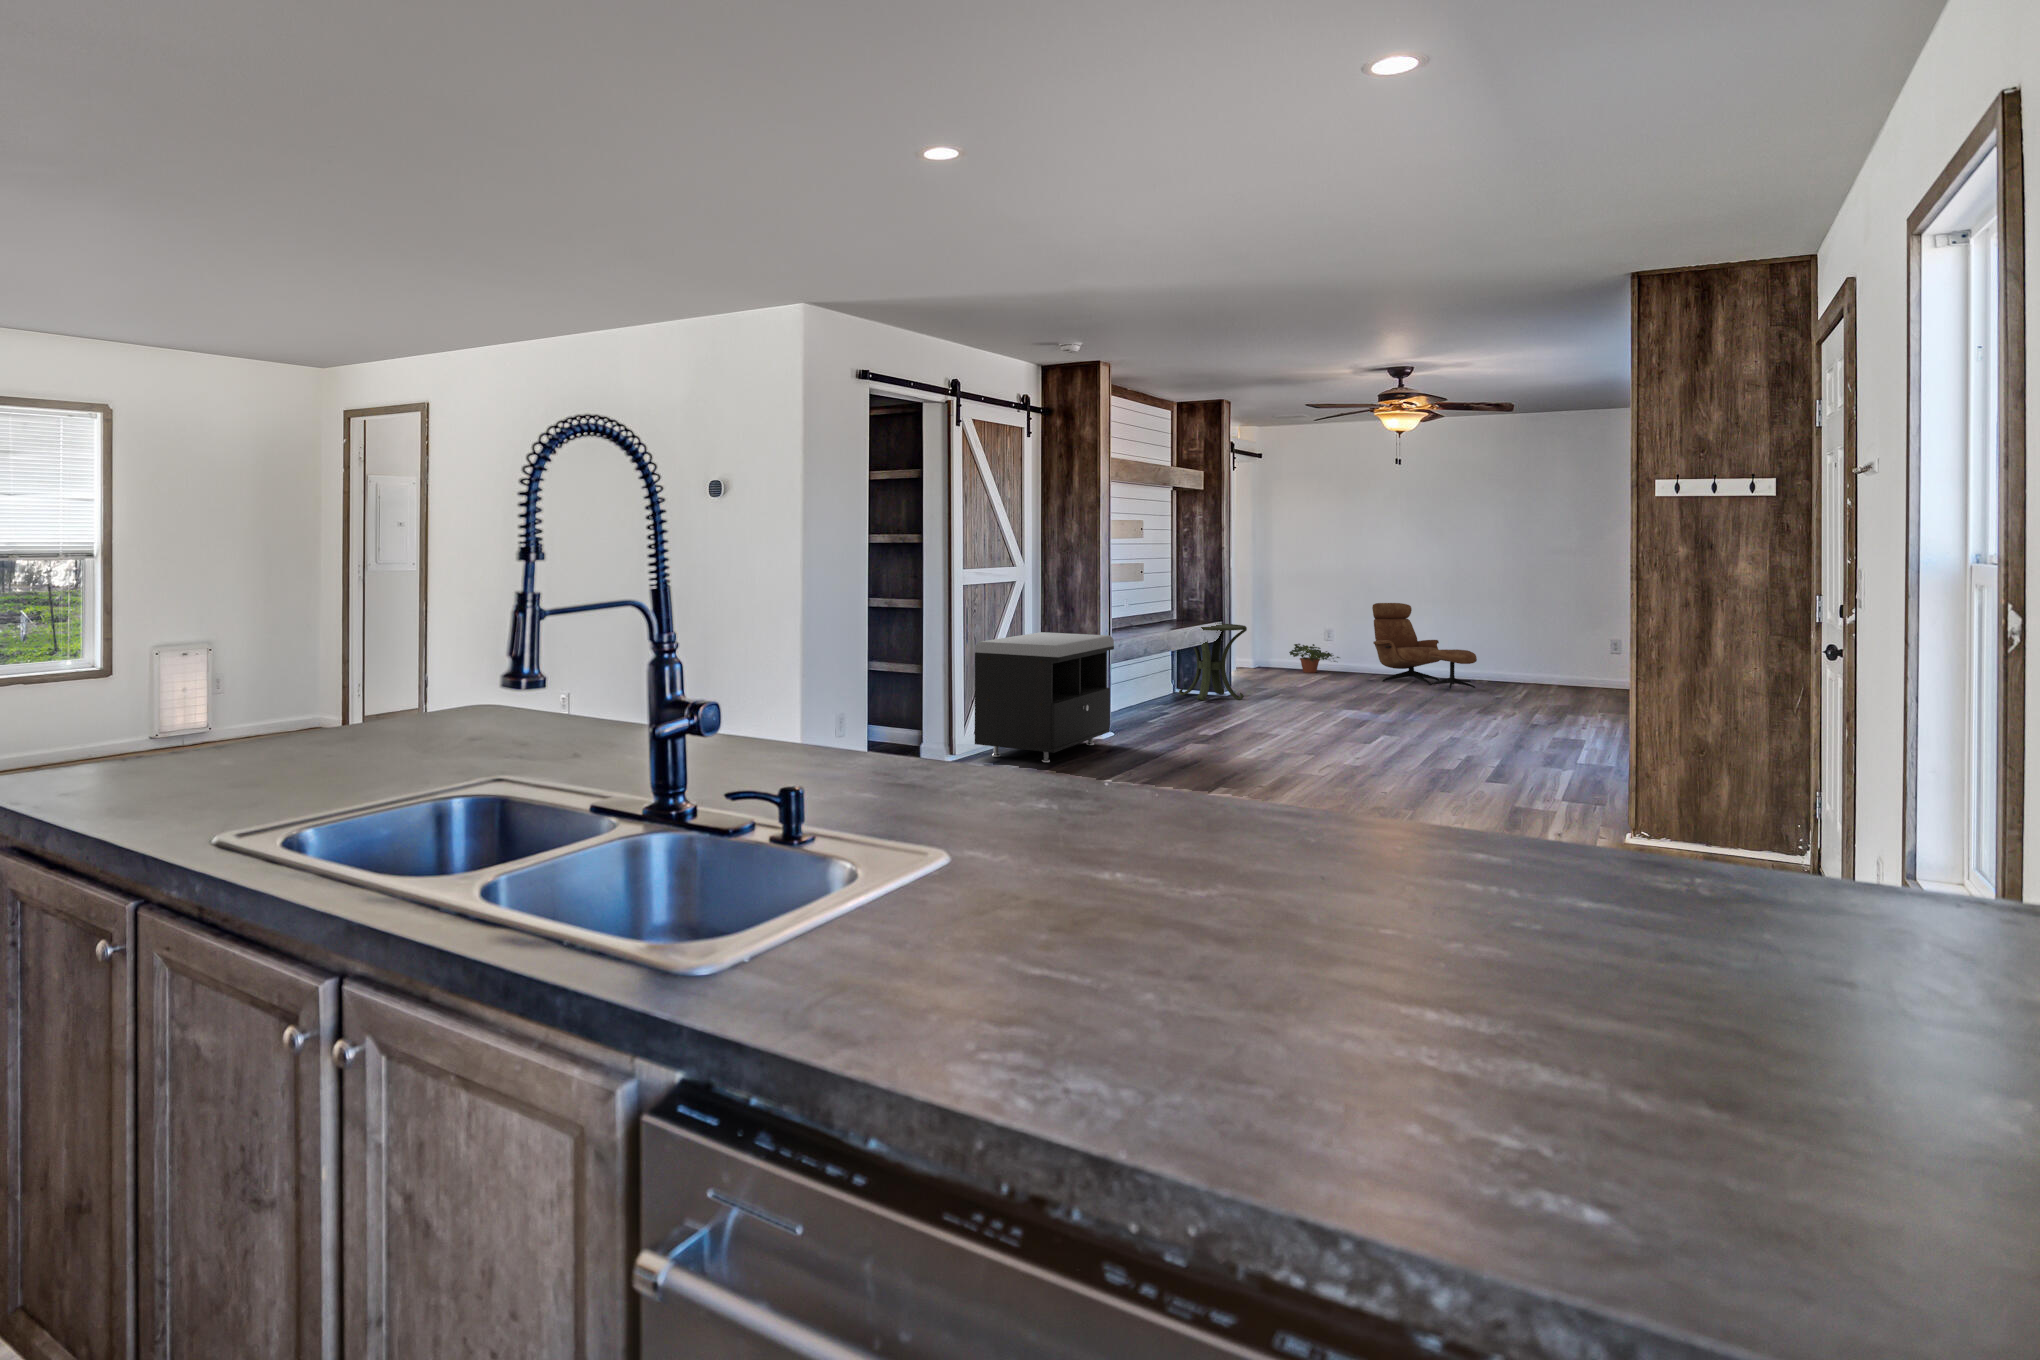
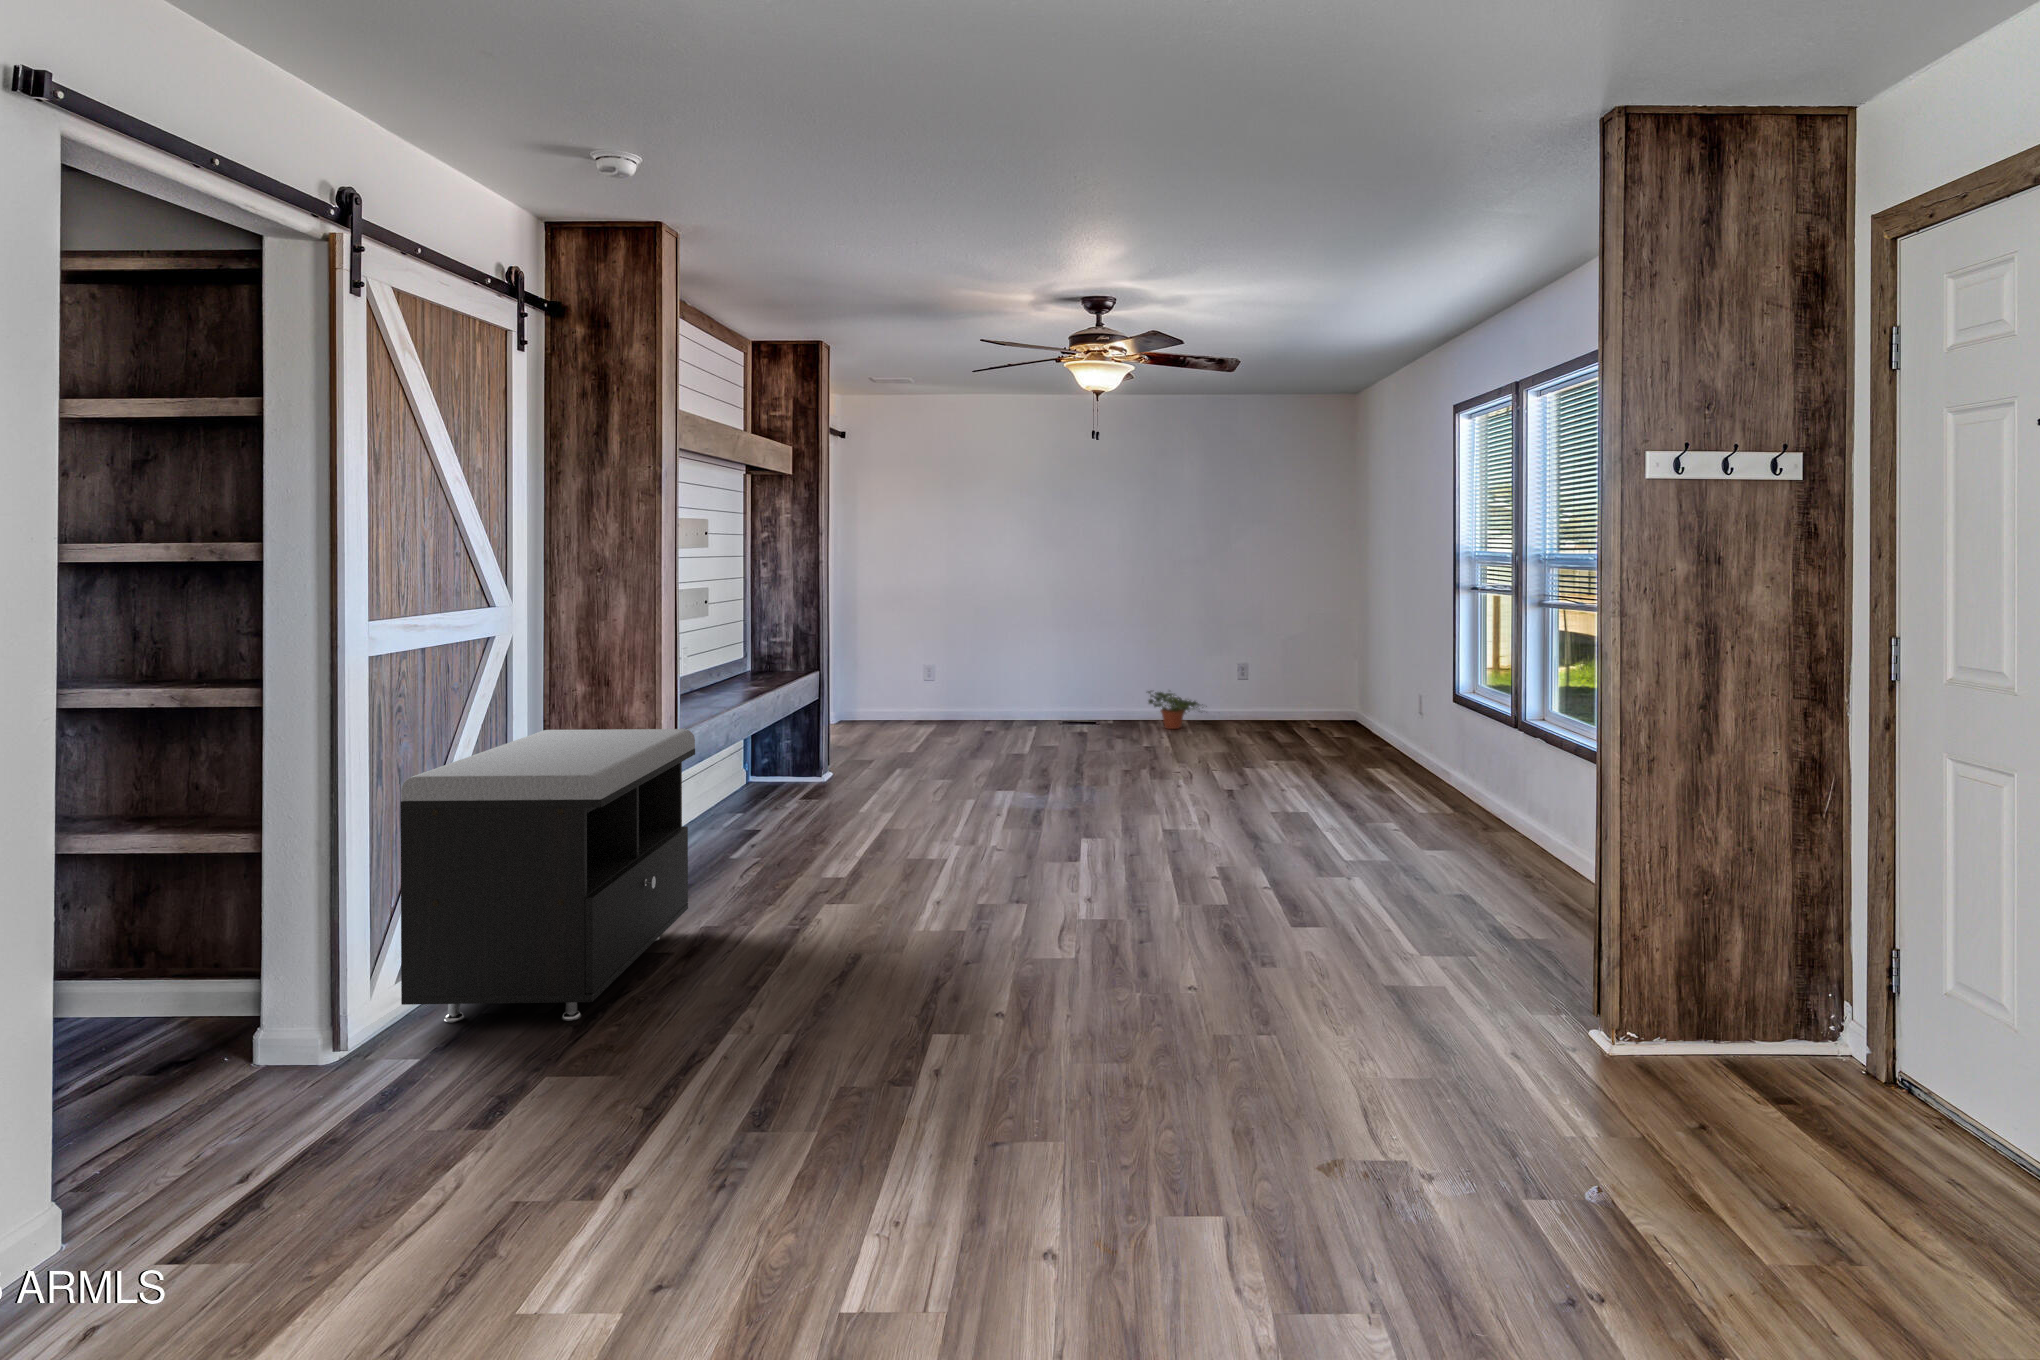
lounge chair: present [1372,603,1477,689] -> none [988,629,1119,739]
side table: present [1179,623,1247,700] -> none [756,674,861,795]
potted plant: present [1289,644,1340,673] -> present [1148,691,1200,729]

